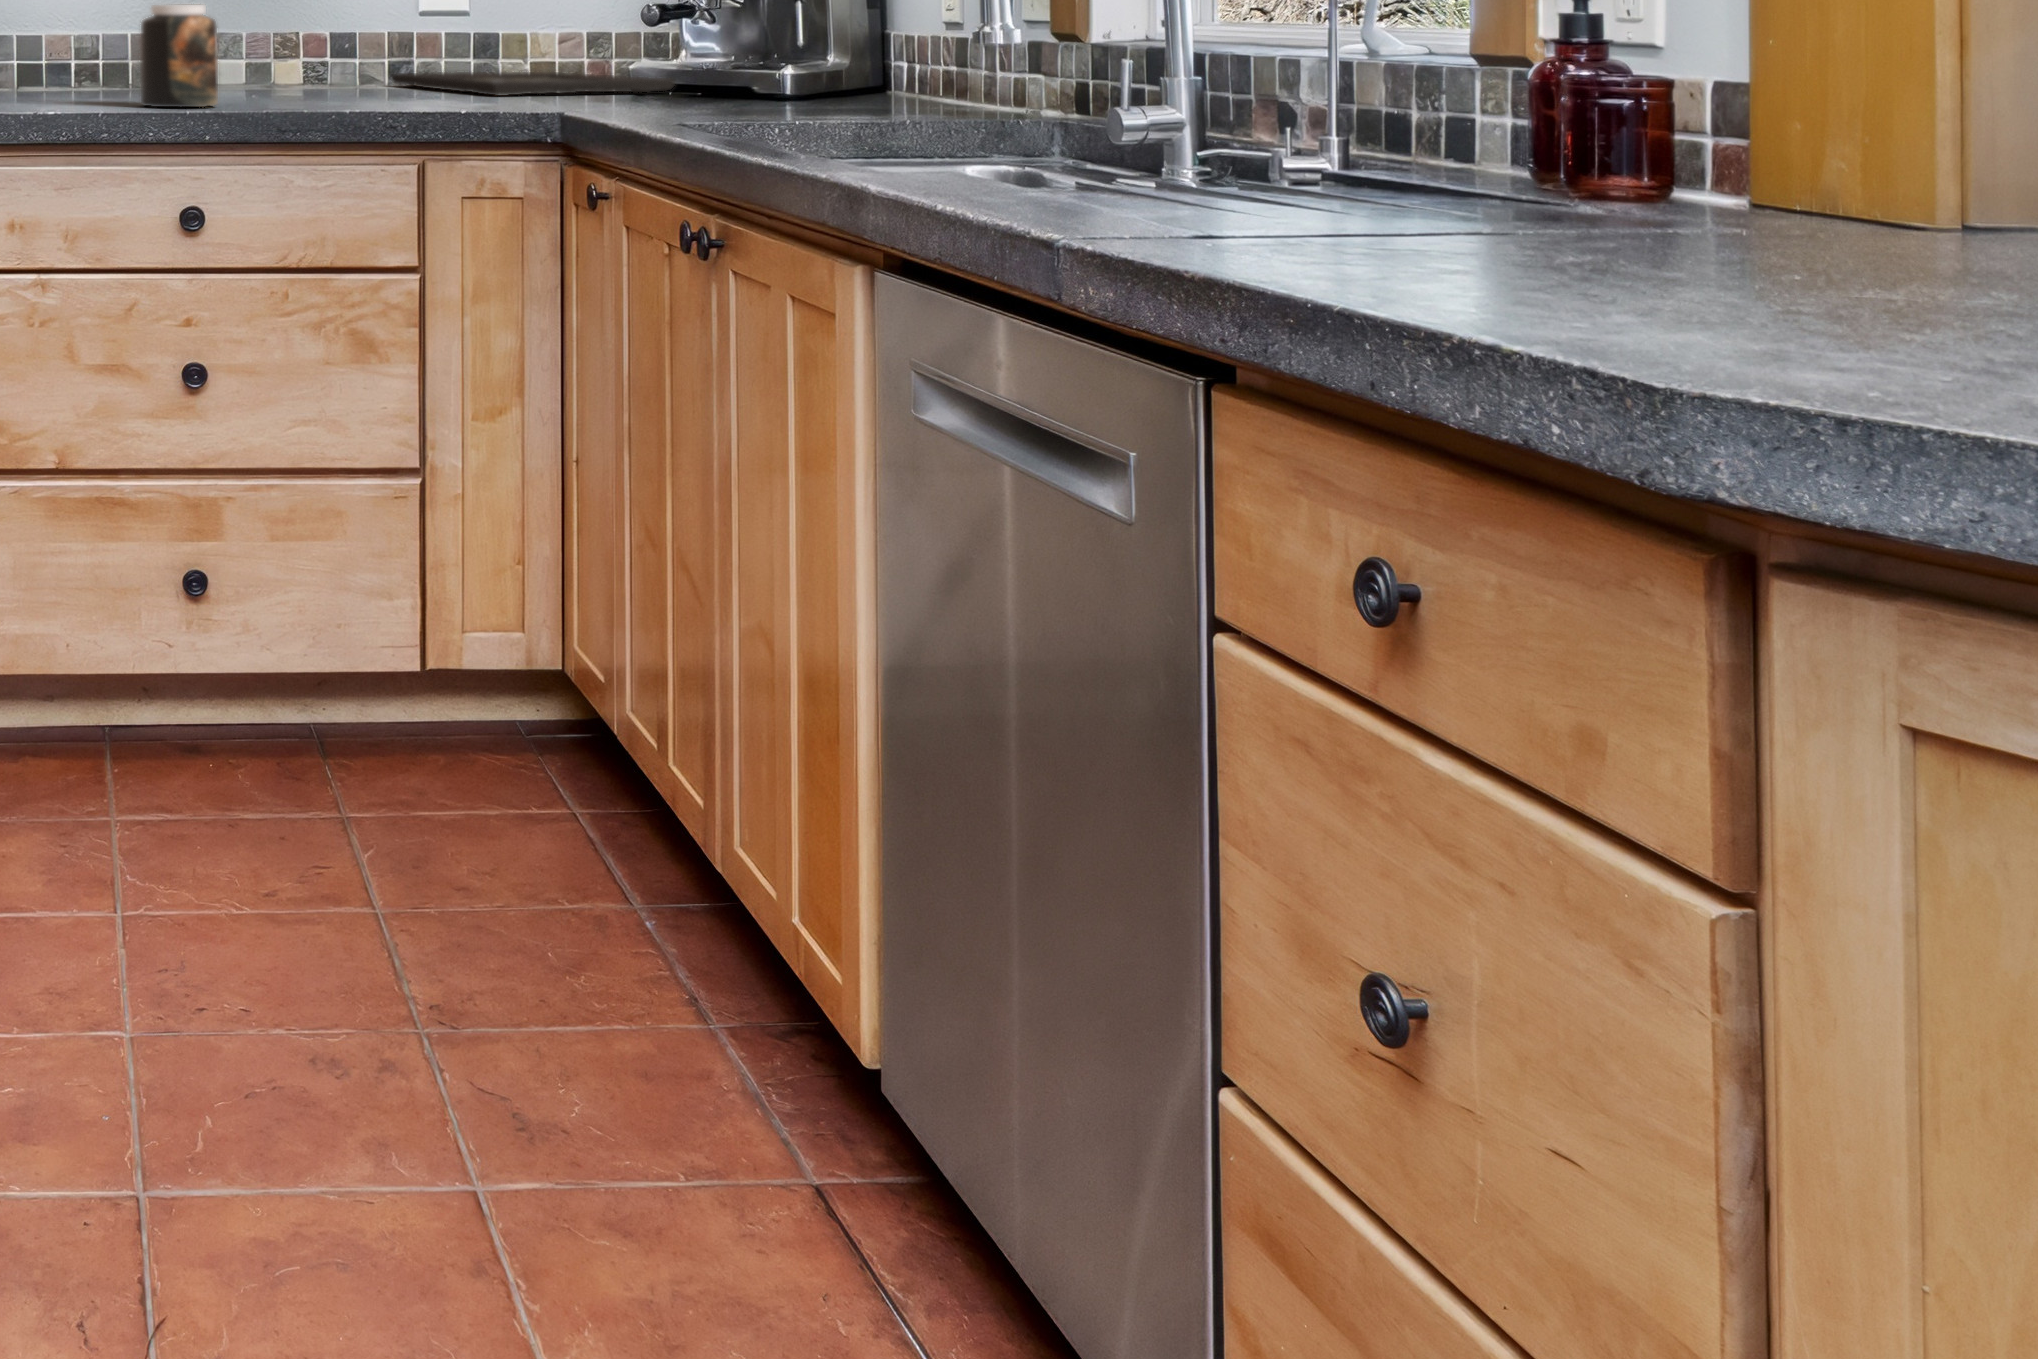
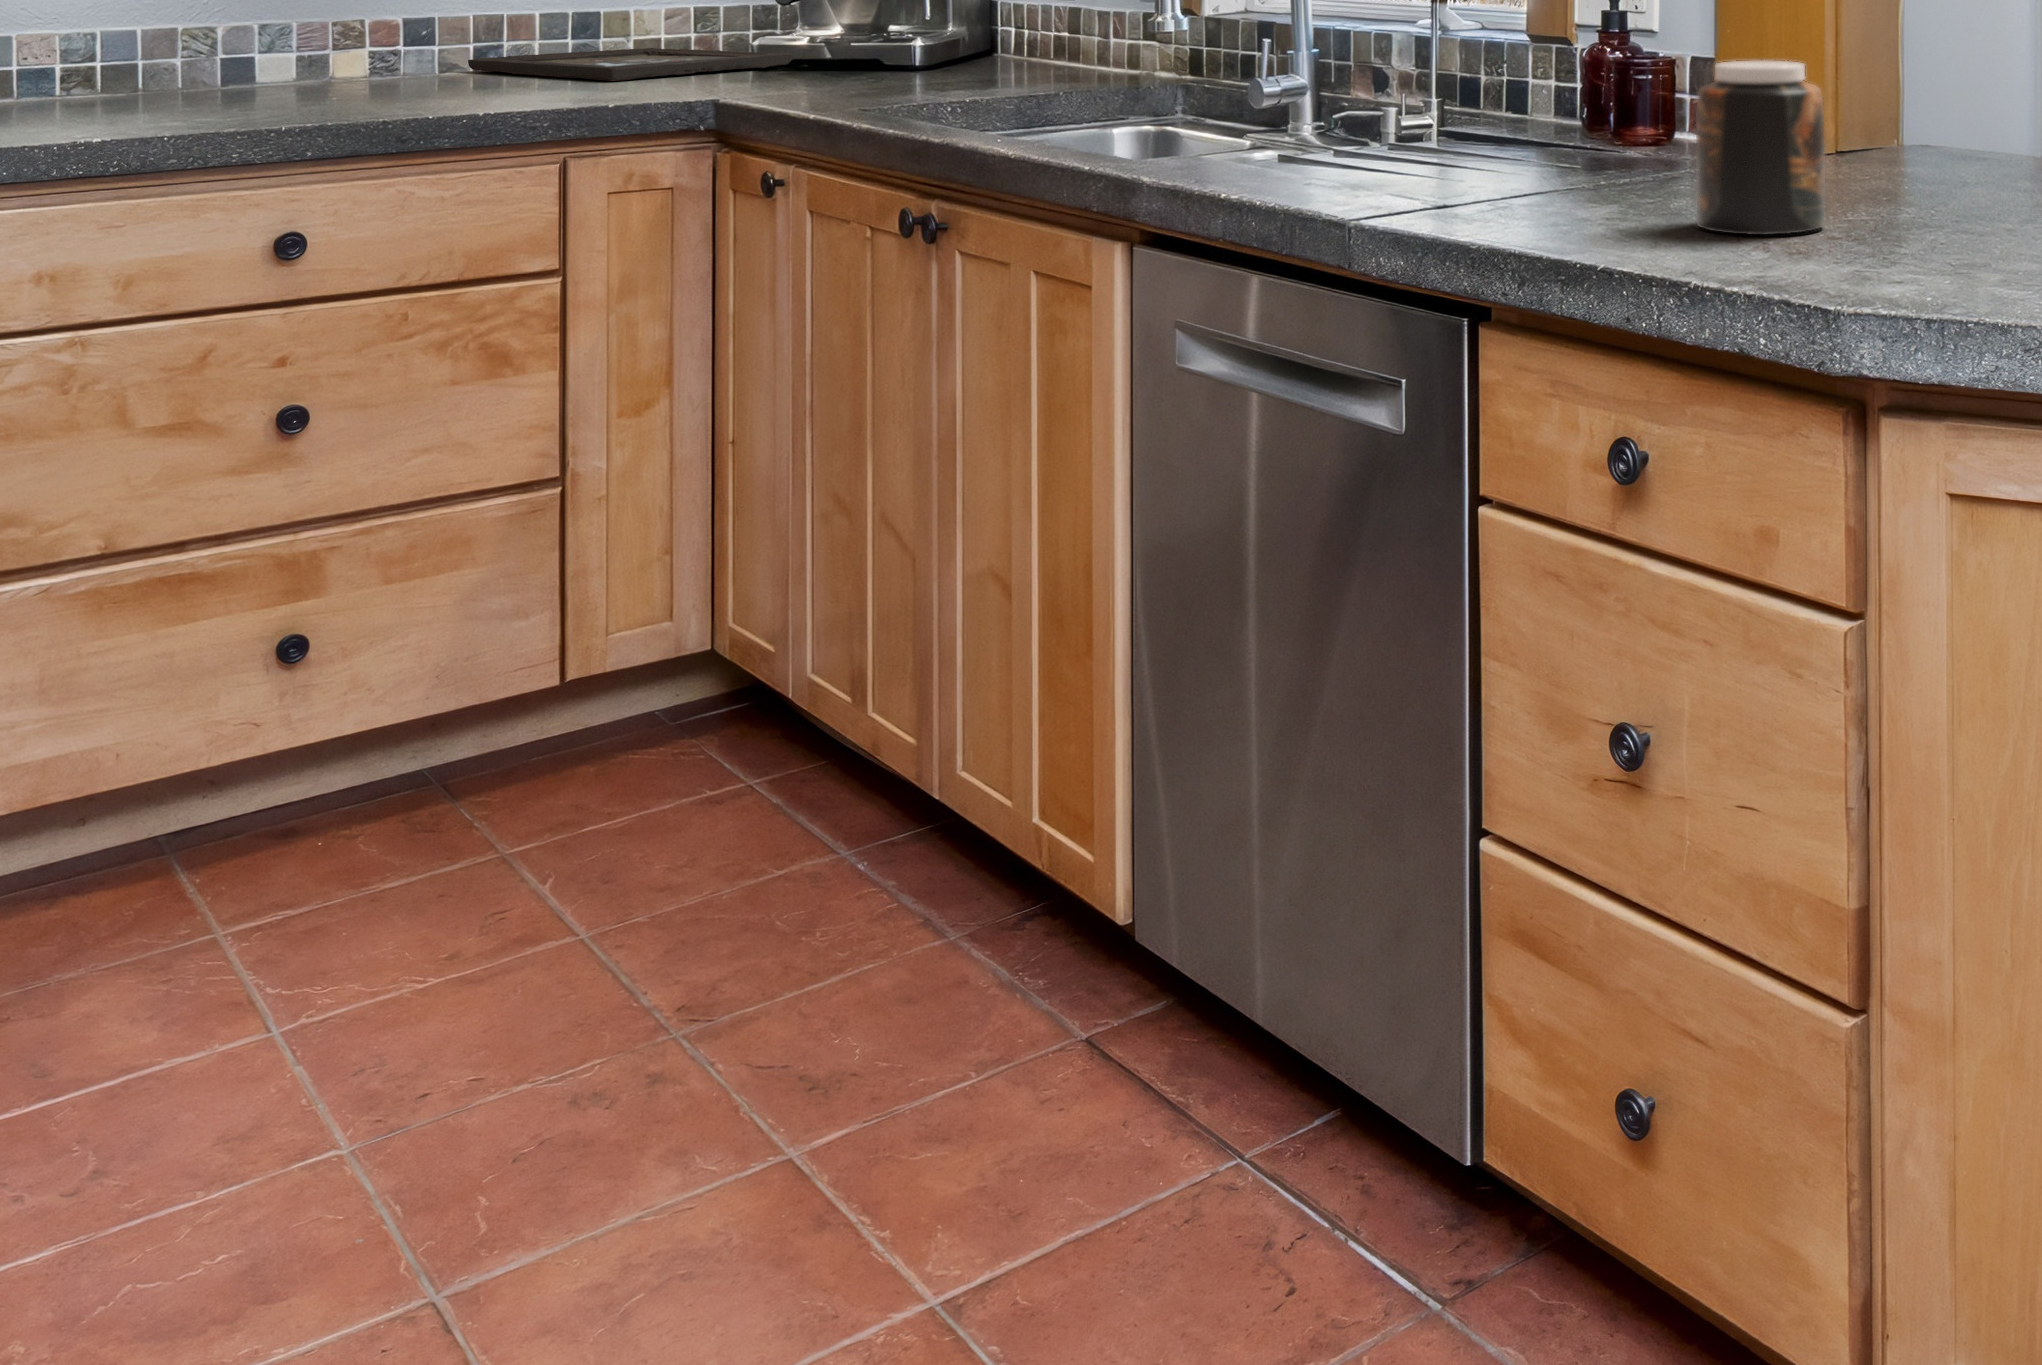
jar: present [140,5,218,107] -> present [1696,61,1825,235]

